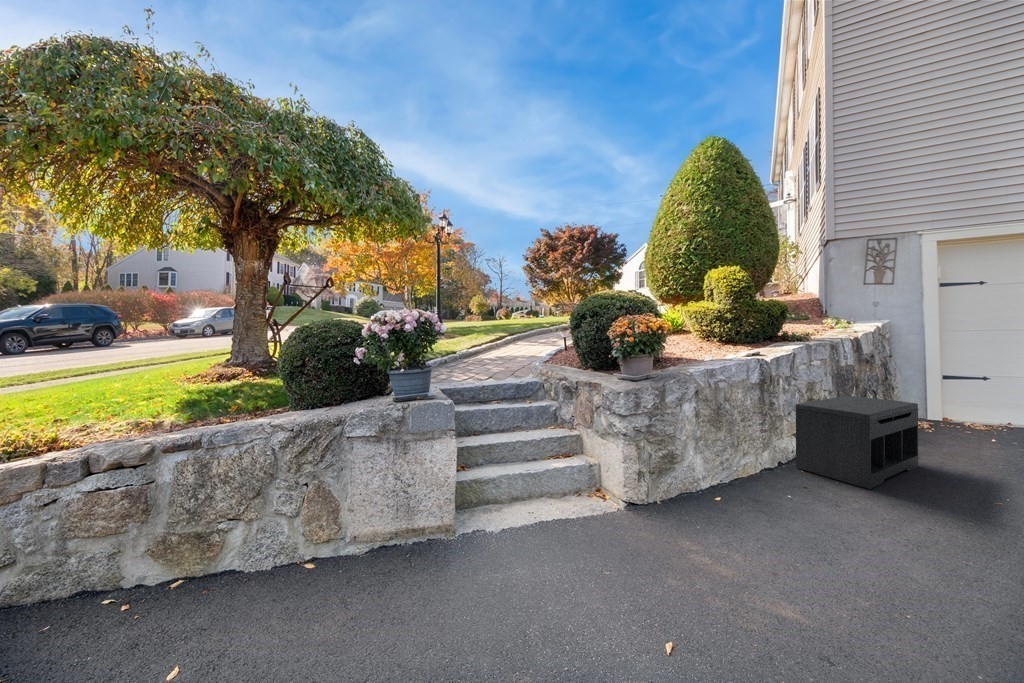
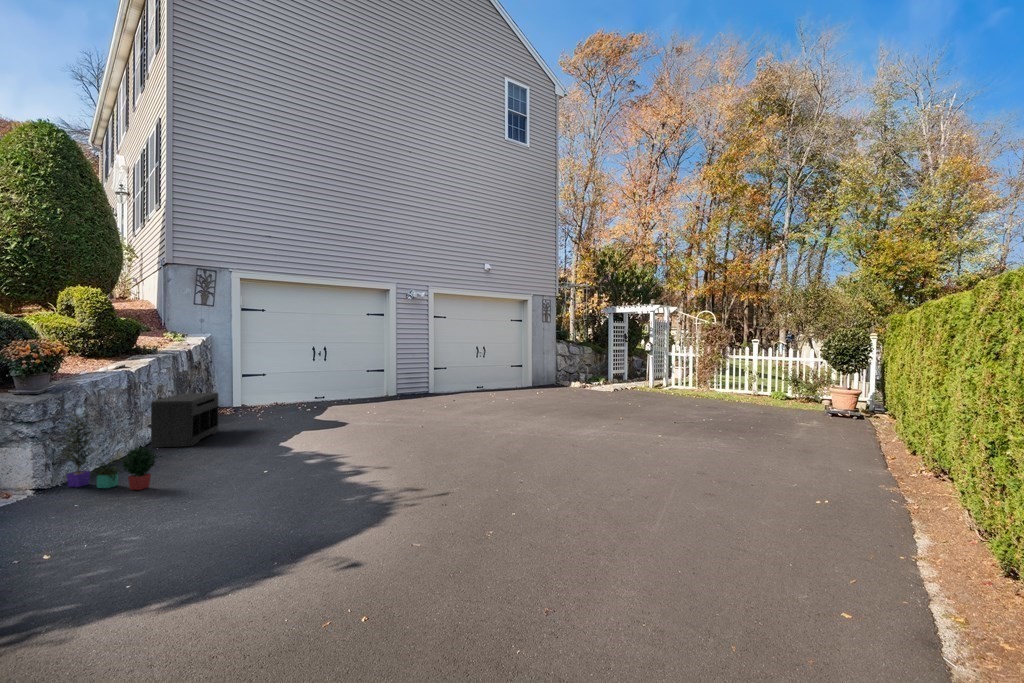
potted plant: none [654,410,796,599] -> present [62,412,156,490]

